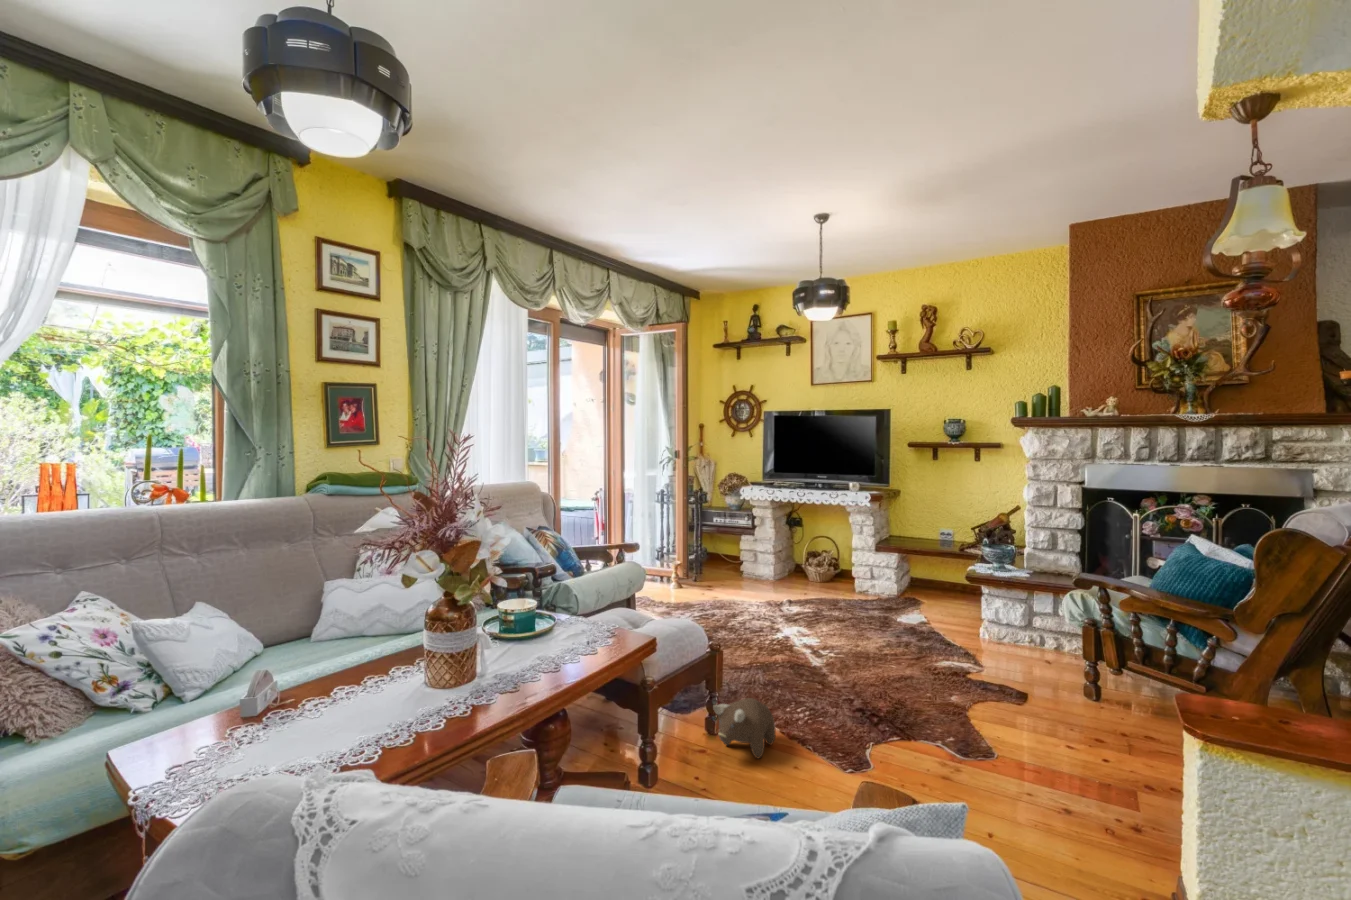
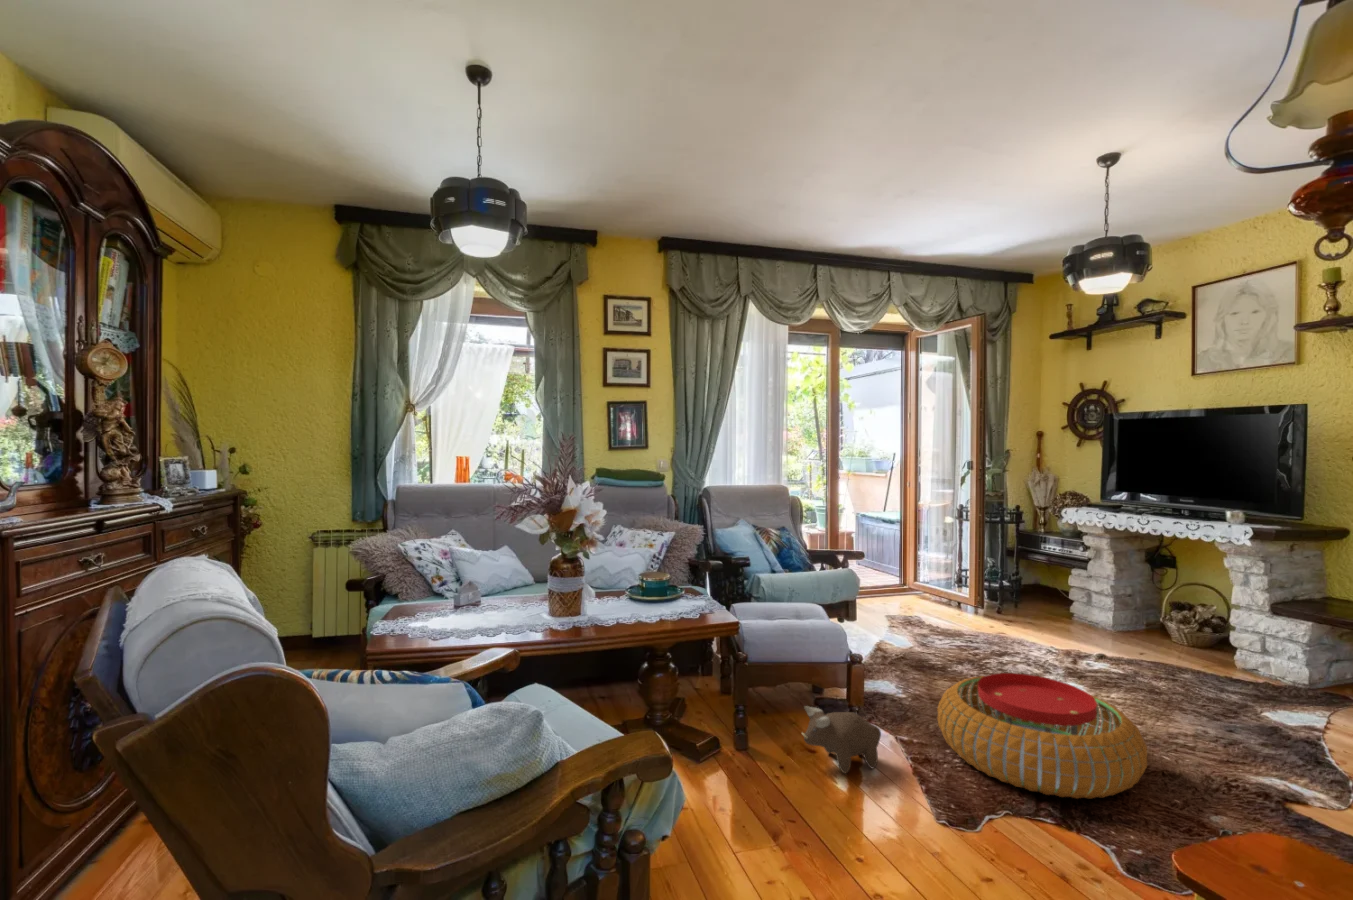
pouf: none [771,625,924,719] -> present [937,673,1147,799]

